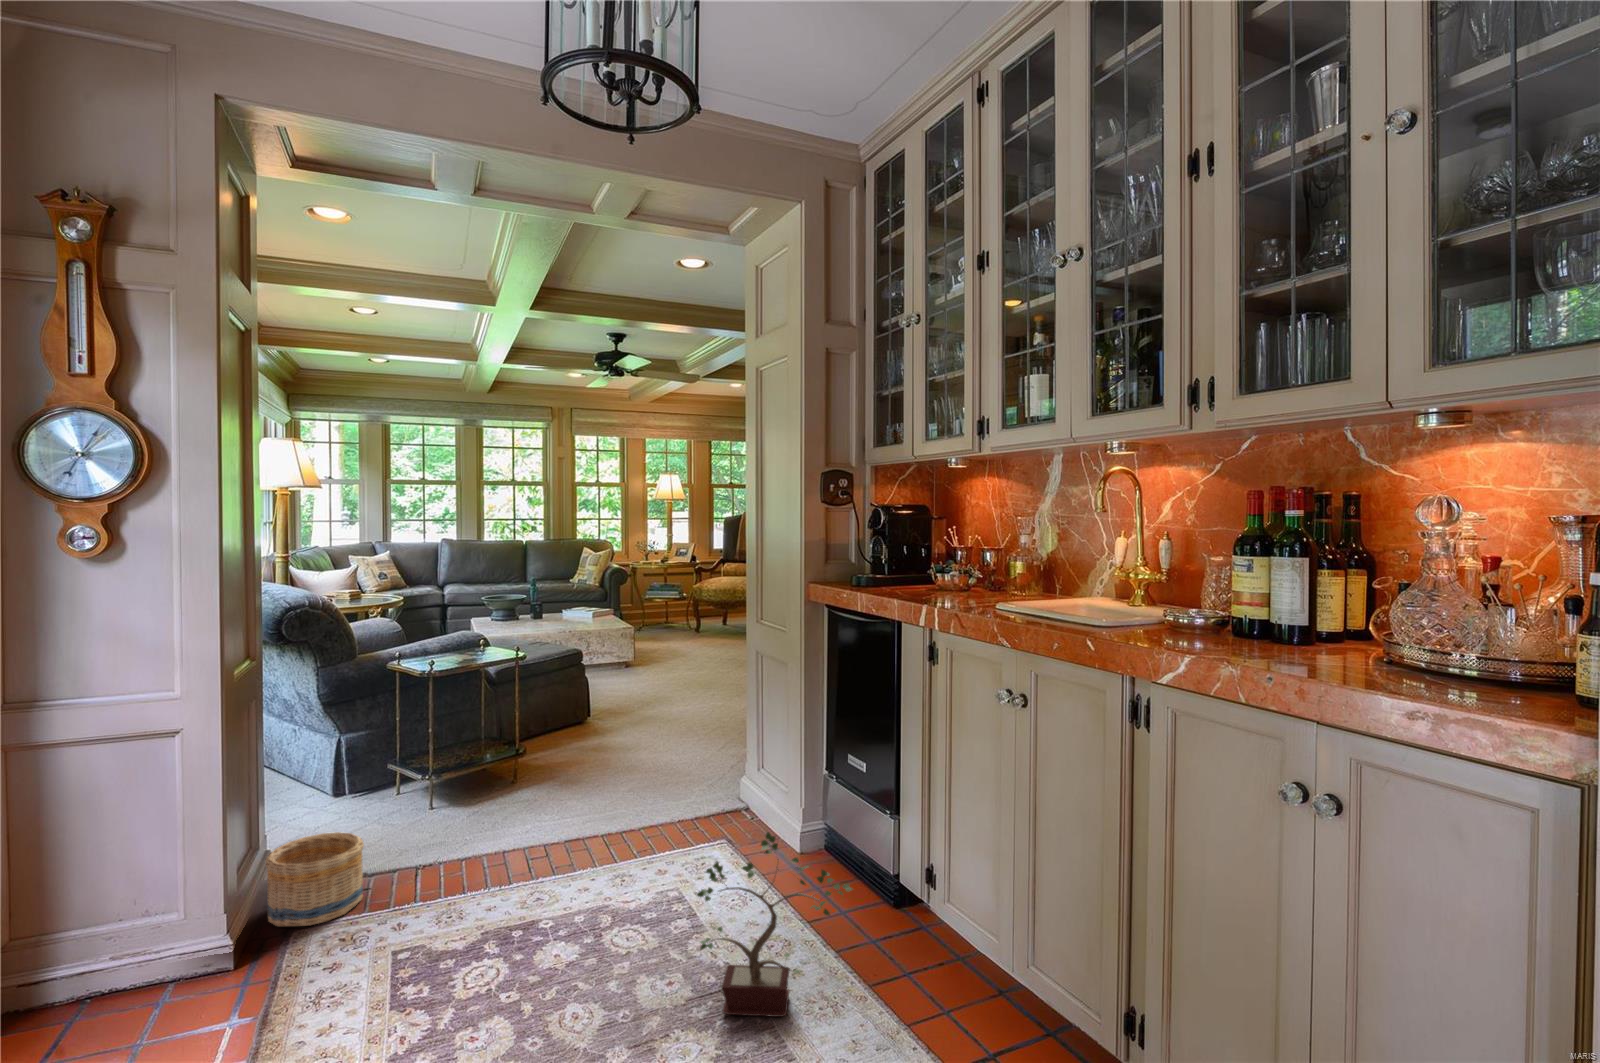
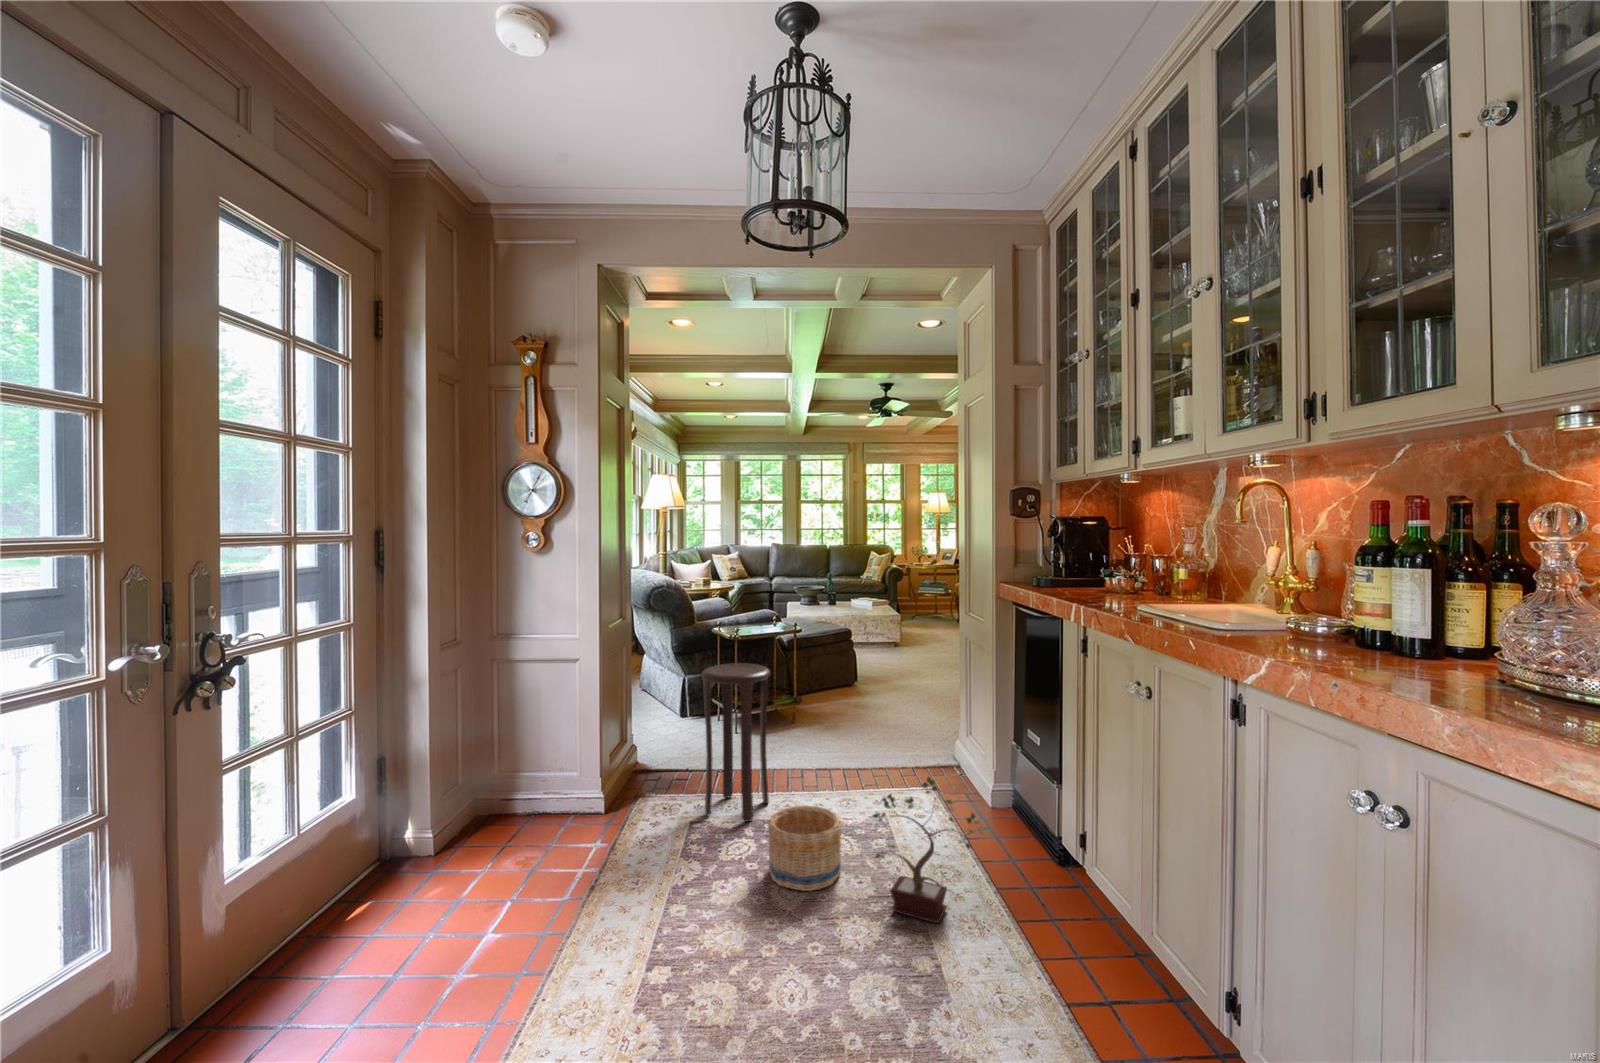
stool: none [409,707,516,935] -> present [702,663,770,822]
basket: present [266,832,364,926] -> present [768,805,842,891]

